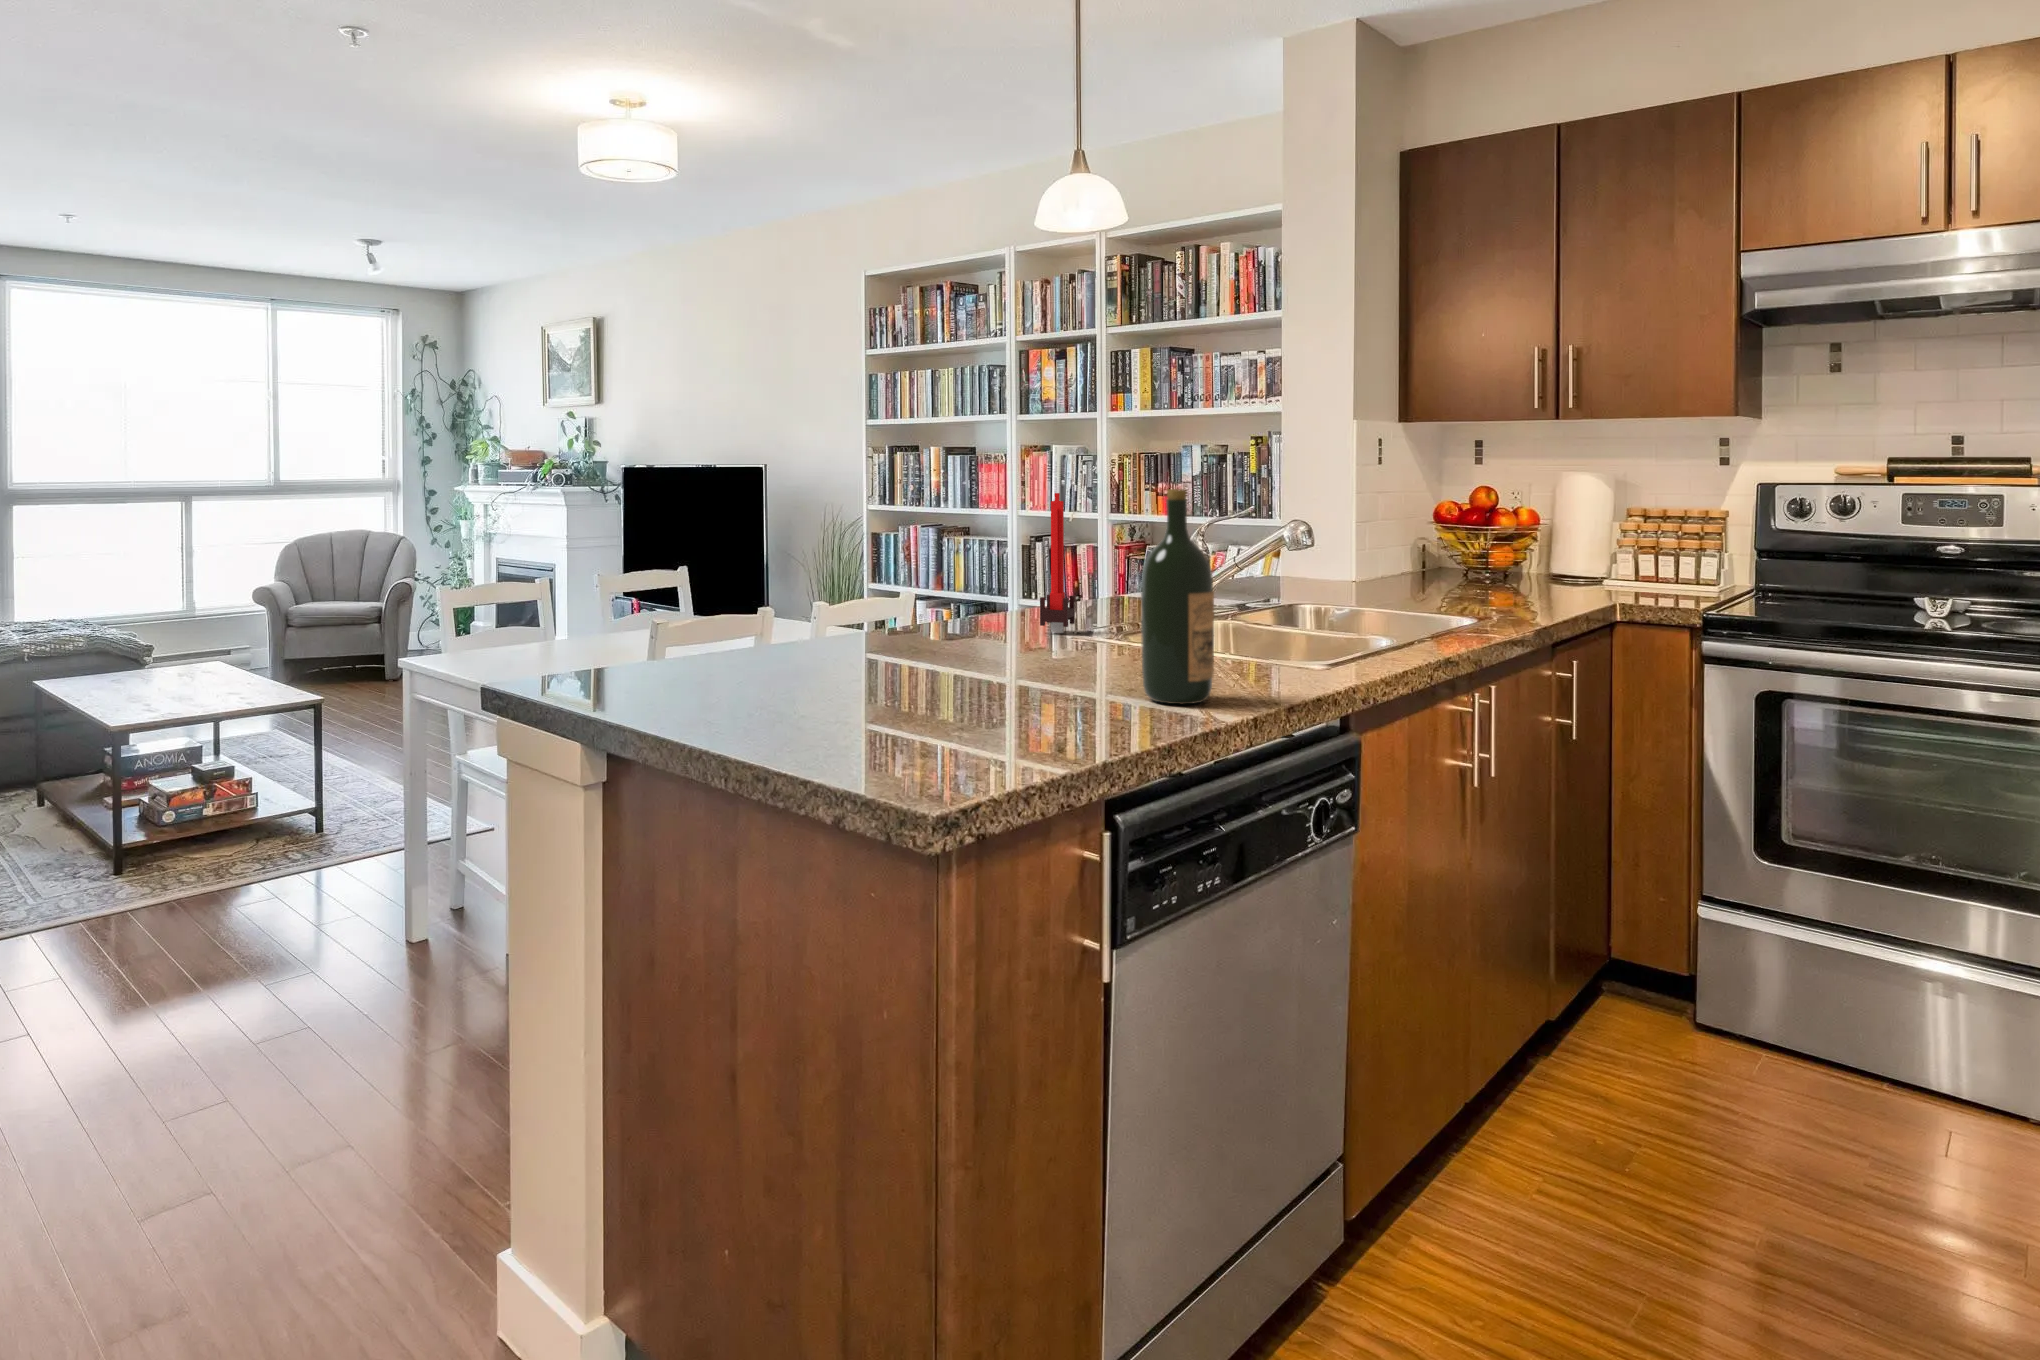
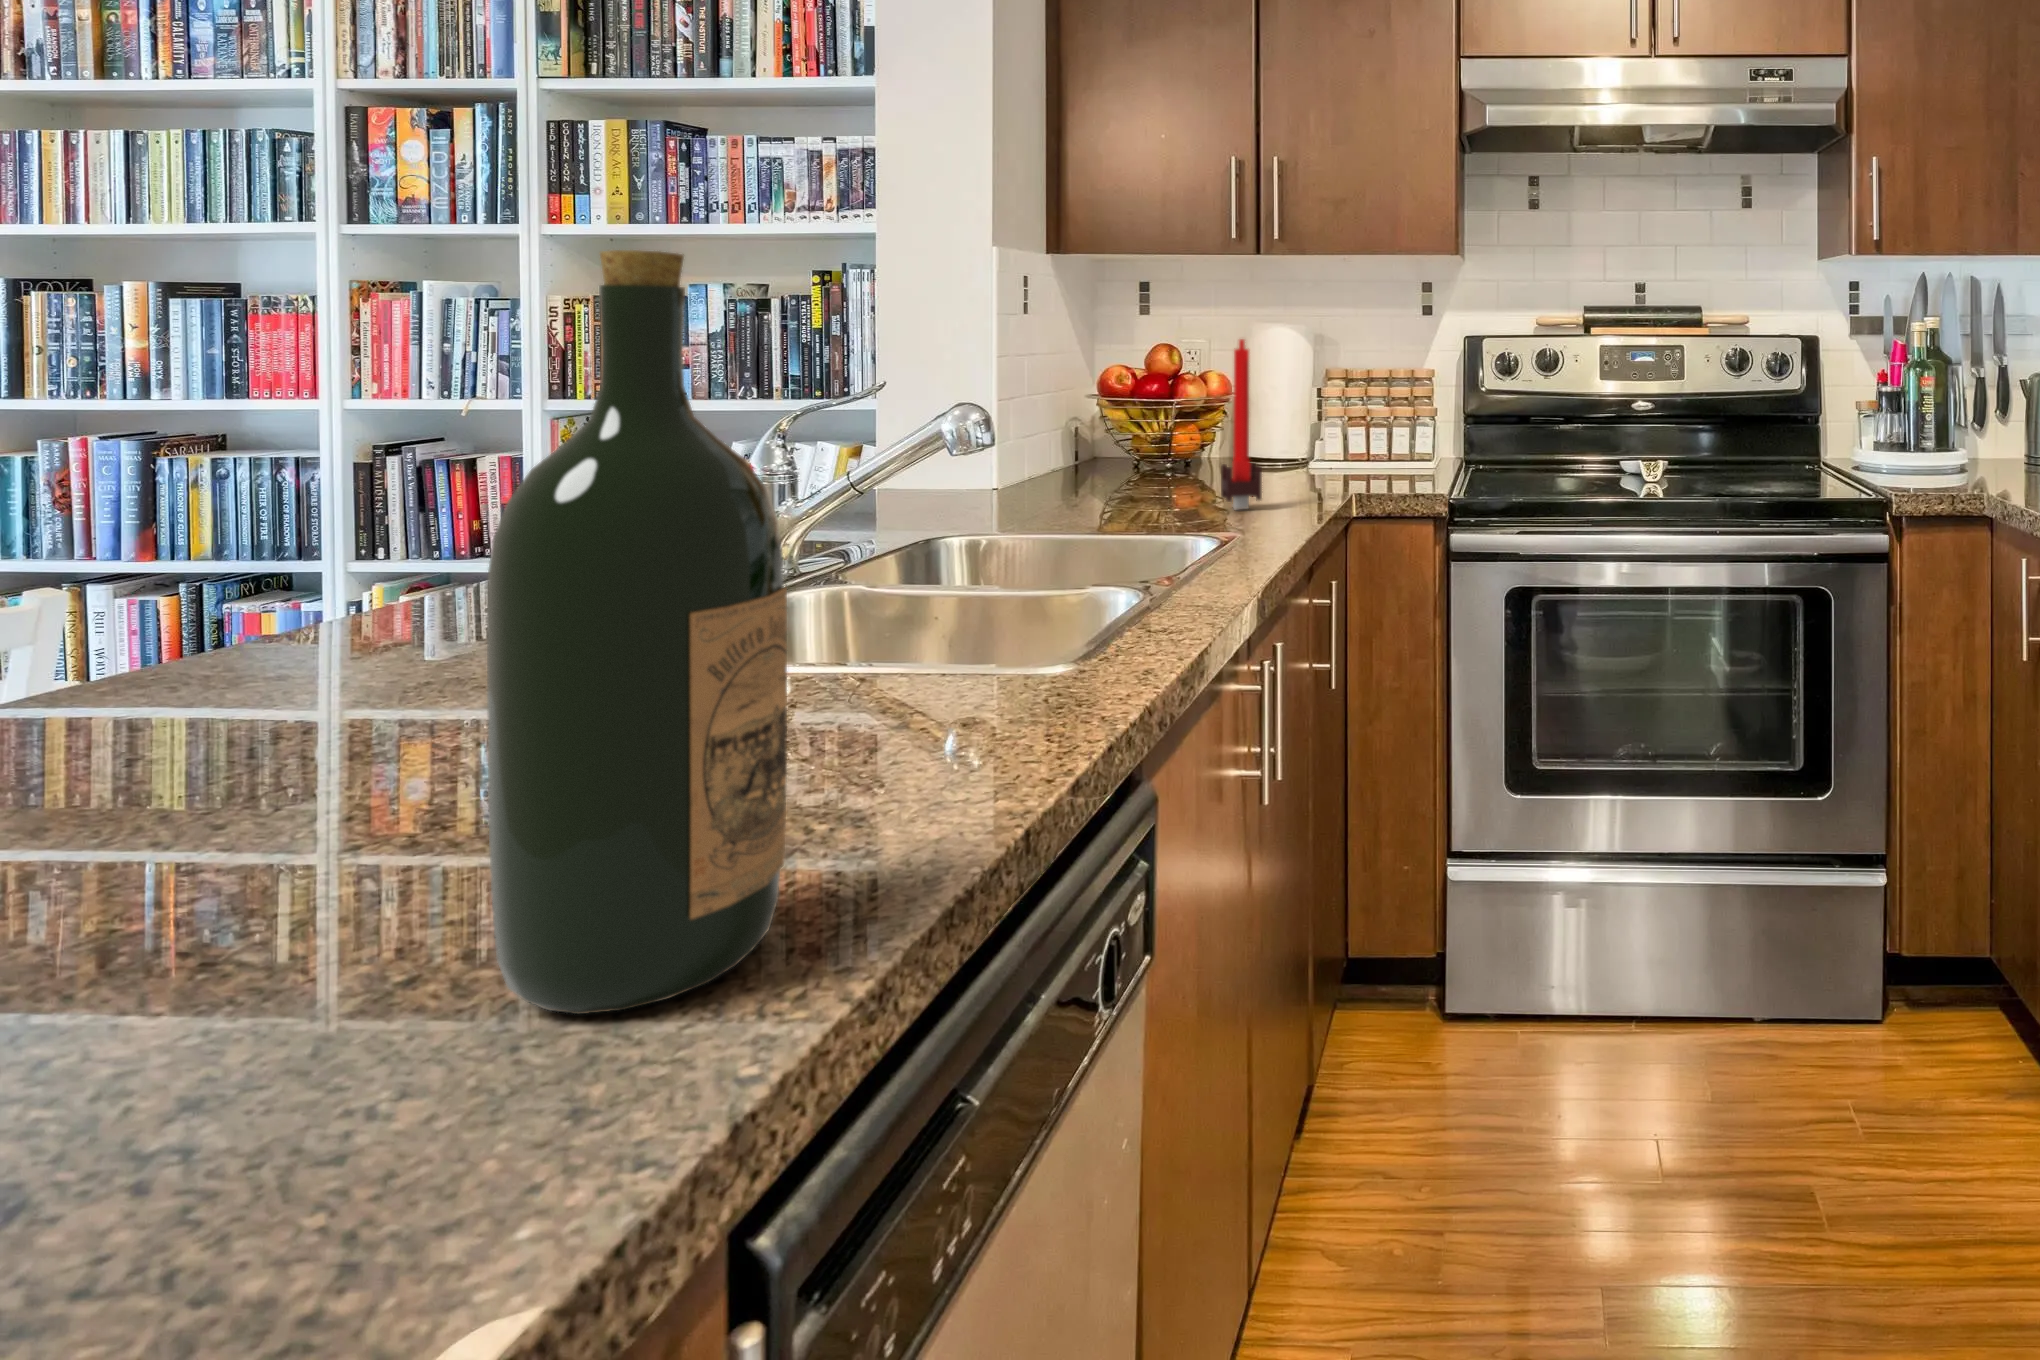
candle: present [1040,493,1075,633] -> present [1221,339,1262,509]

